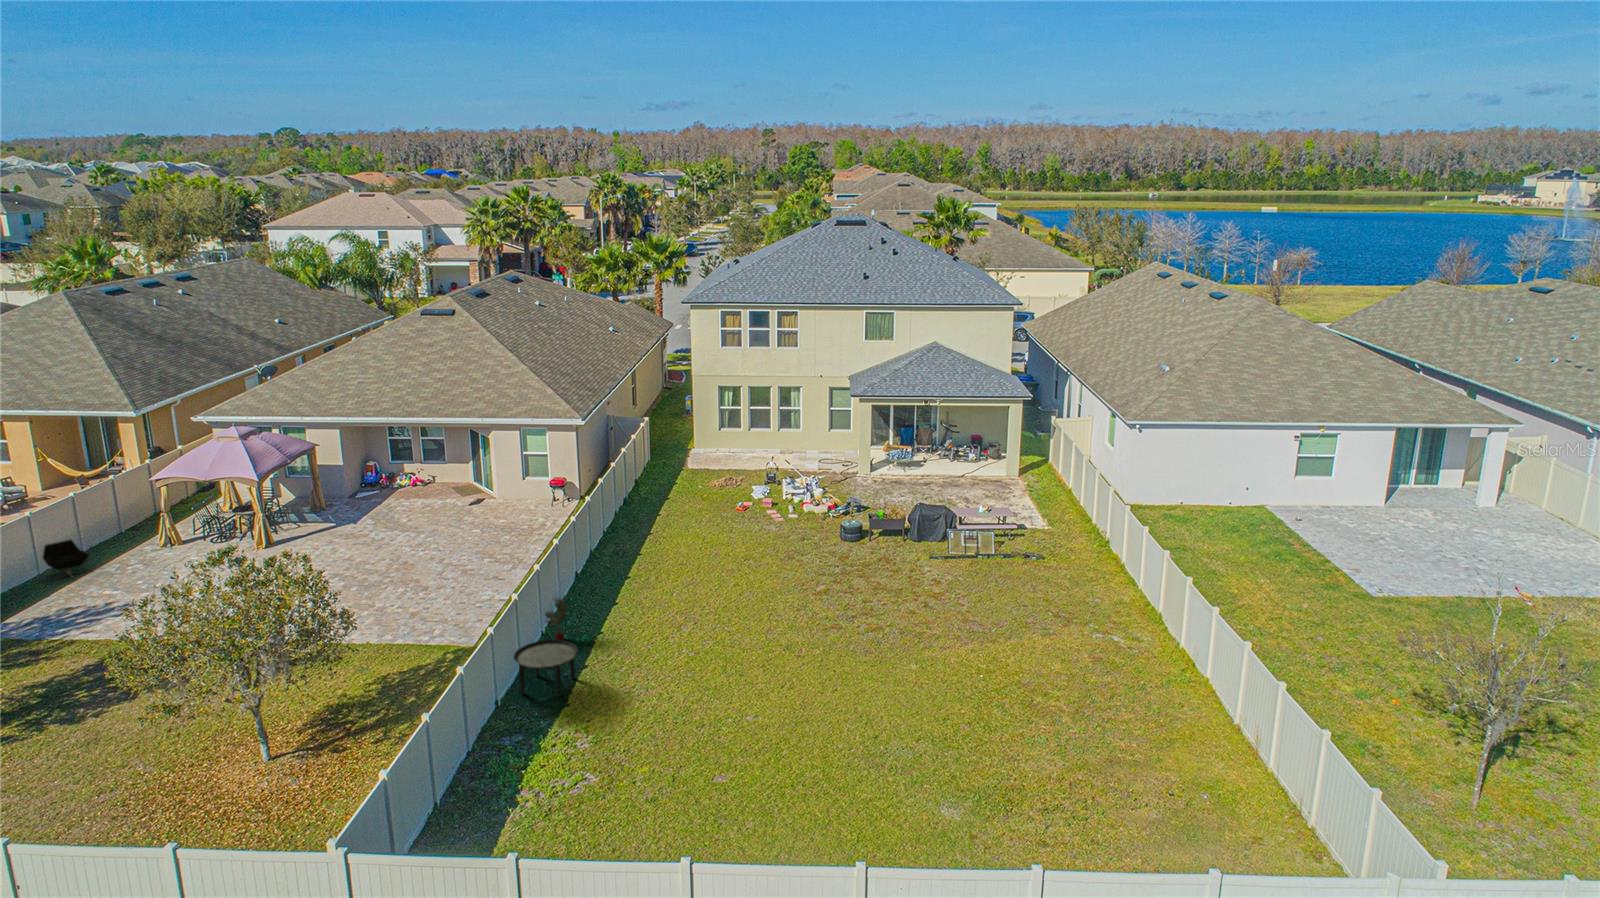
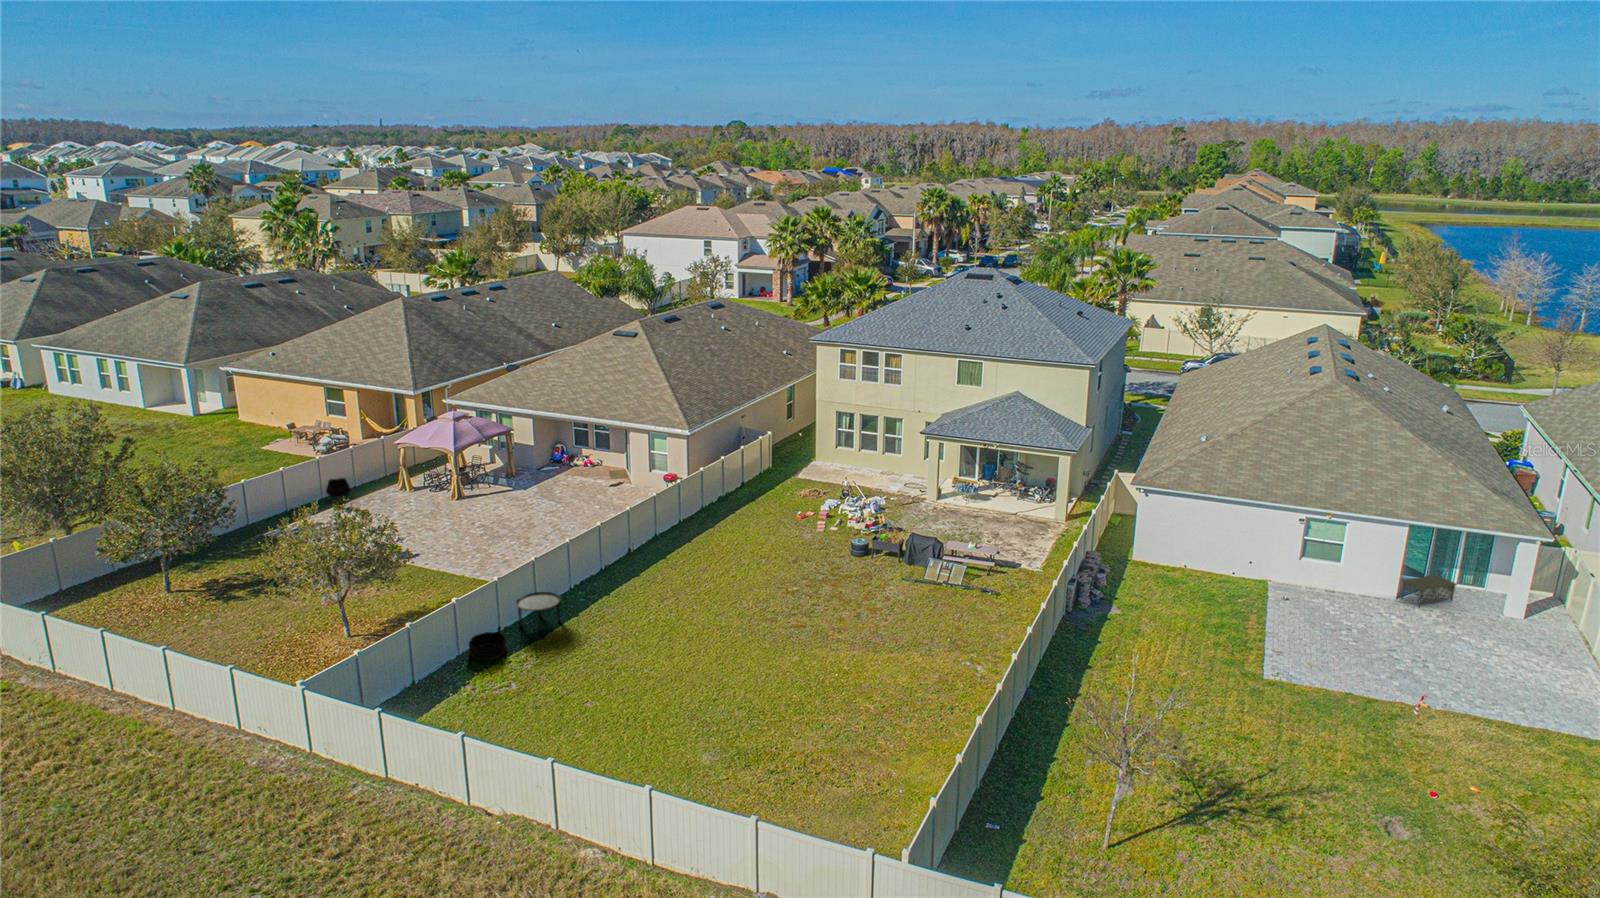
storage bench: none [1382,475,1426,507] -> present [1401,575,1457,607]
potted tree: present [545,597,568,640] -> none [564,563,585,596]
basket: none [484,707,537,753] -> present [469,632,507,660]

